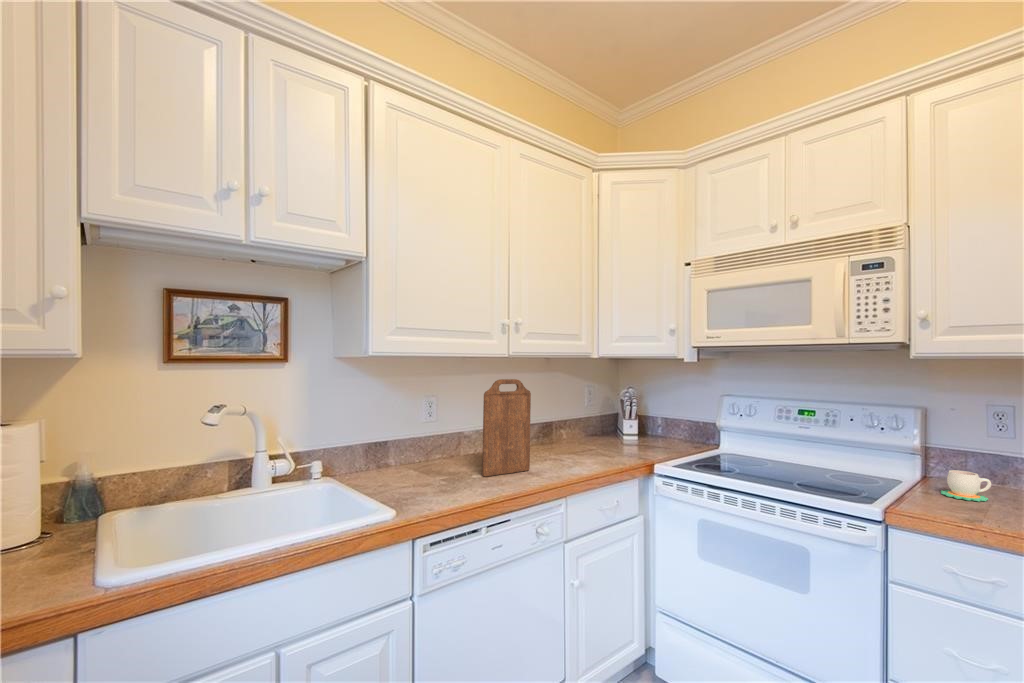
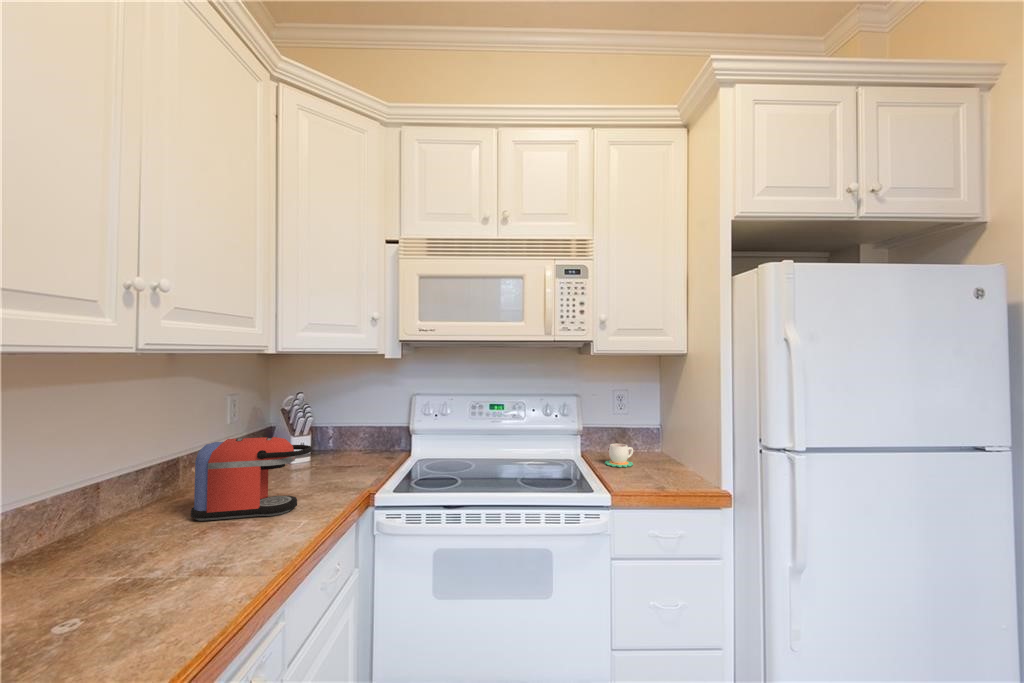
cutting board: present [482,379,531,477] -> none [82,401,192,618]
coffee maker: none [546,409,611,462] -> present [191,437,312,521]

